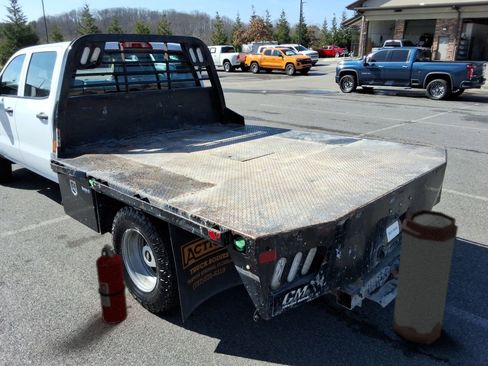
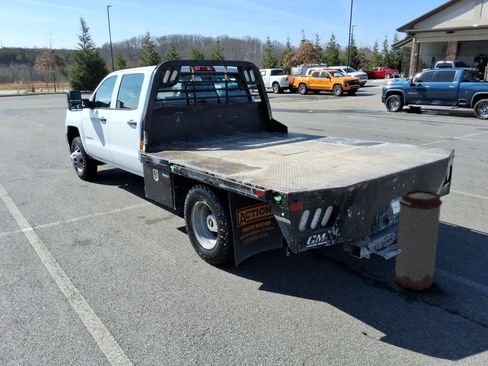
fire extinguisher: present [96,244,128,324] -> none [176,210,196,269]

